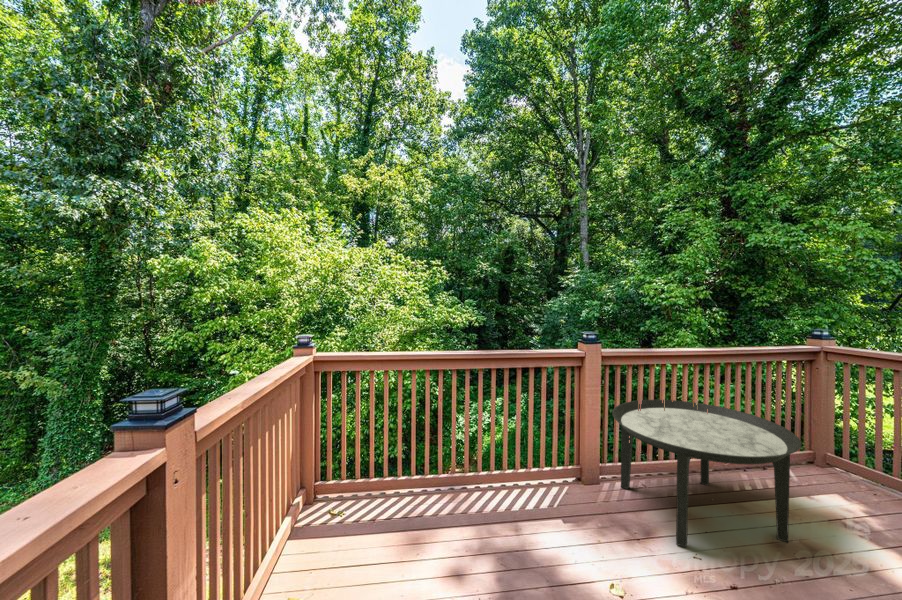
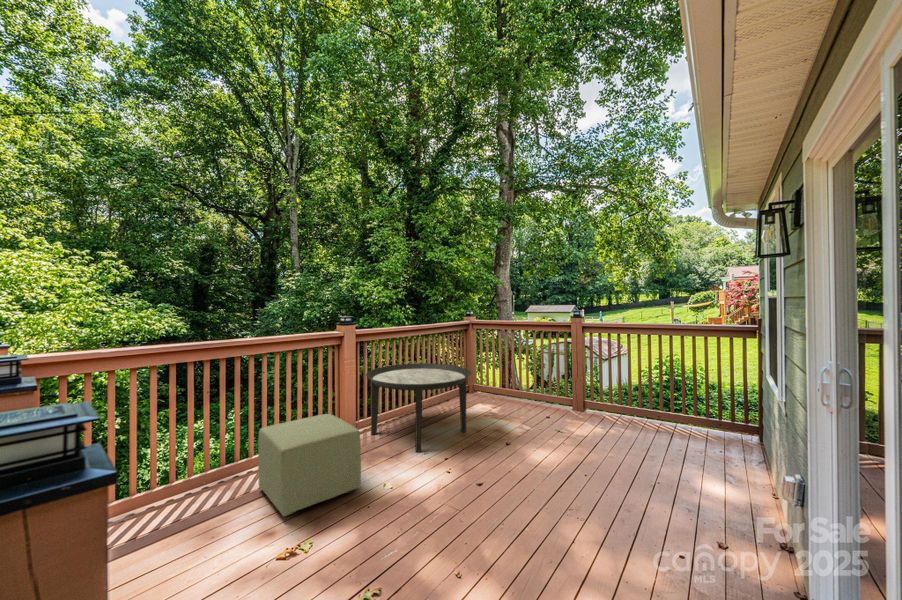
ottoman: none [469,452,571,573] -> present [258,414,361,516]

